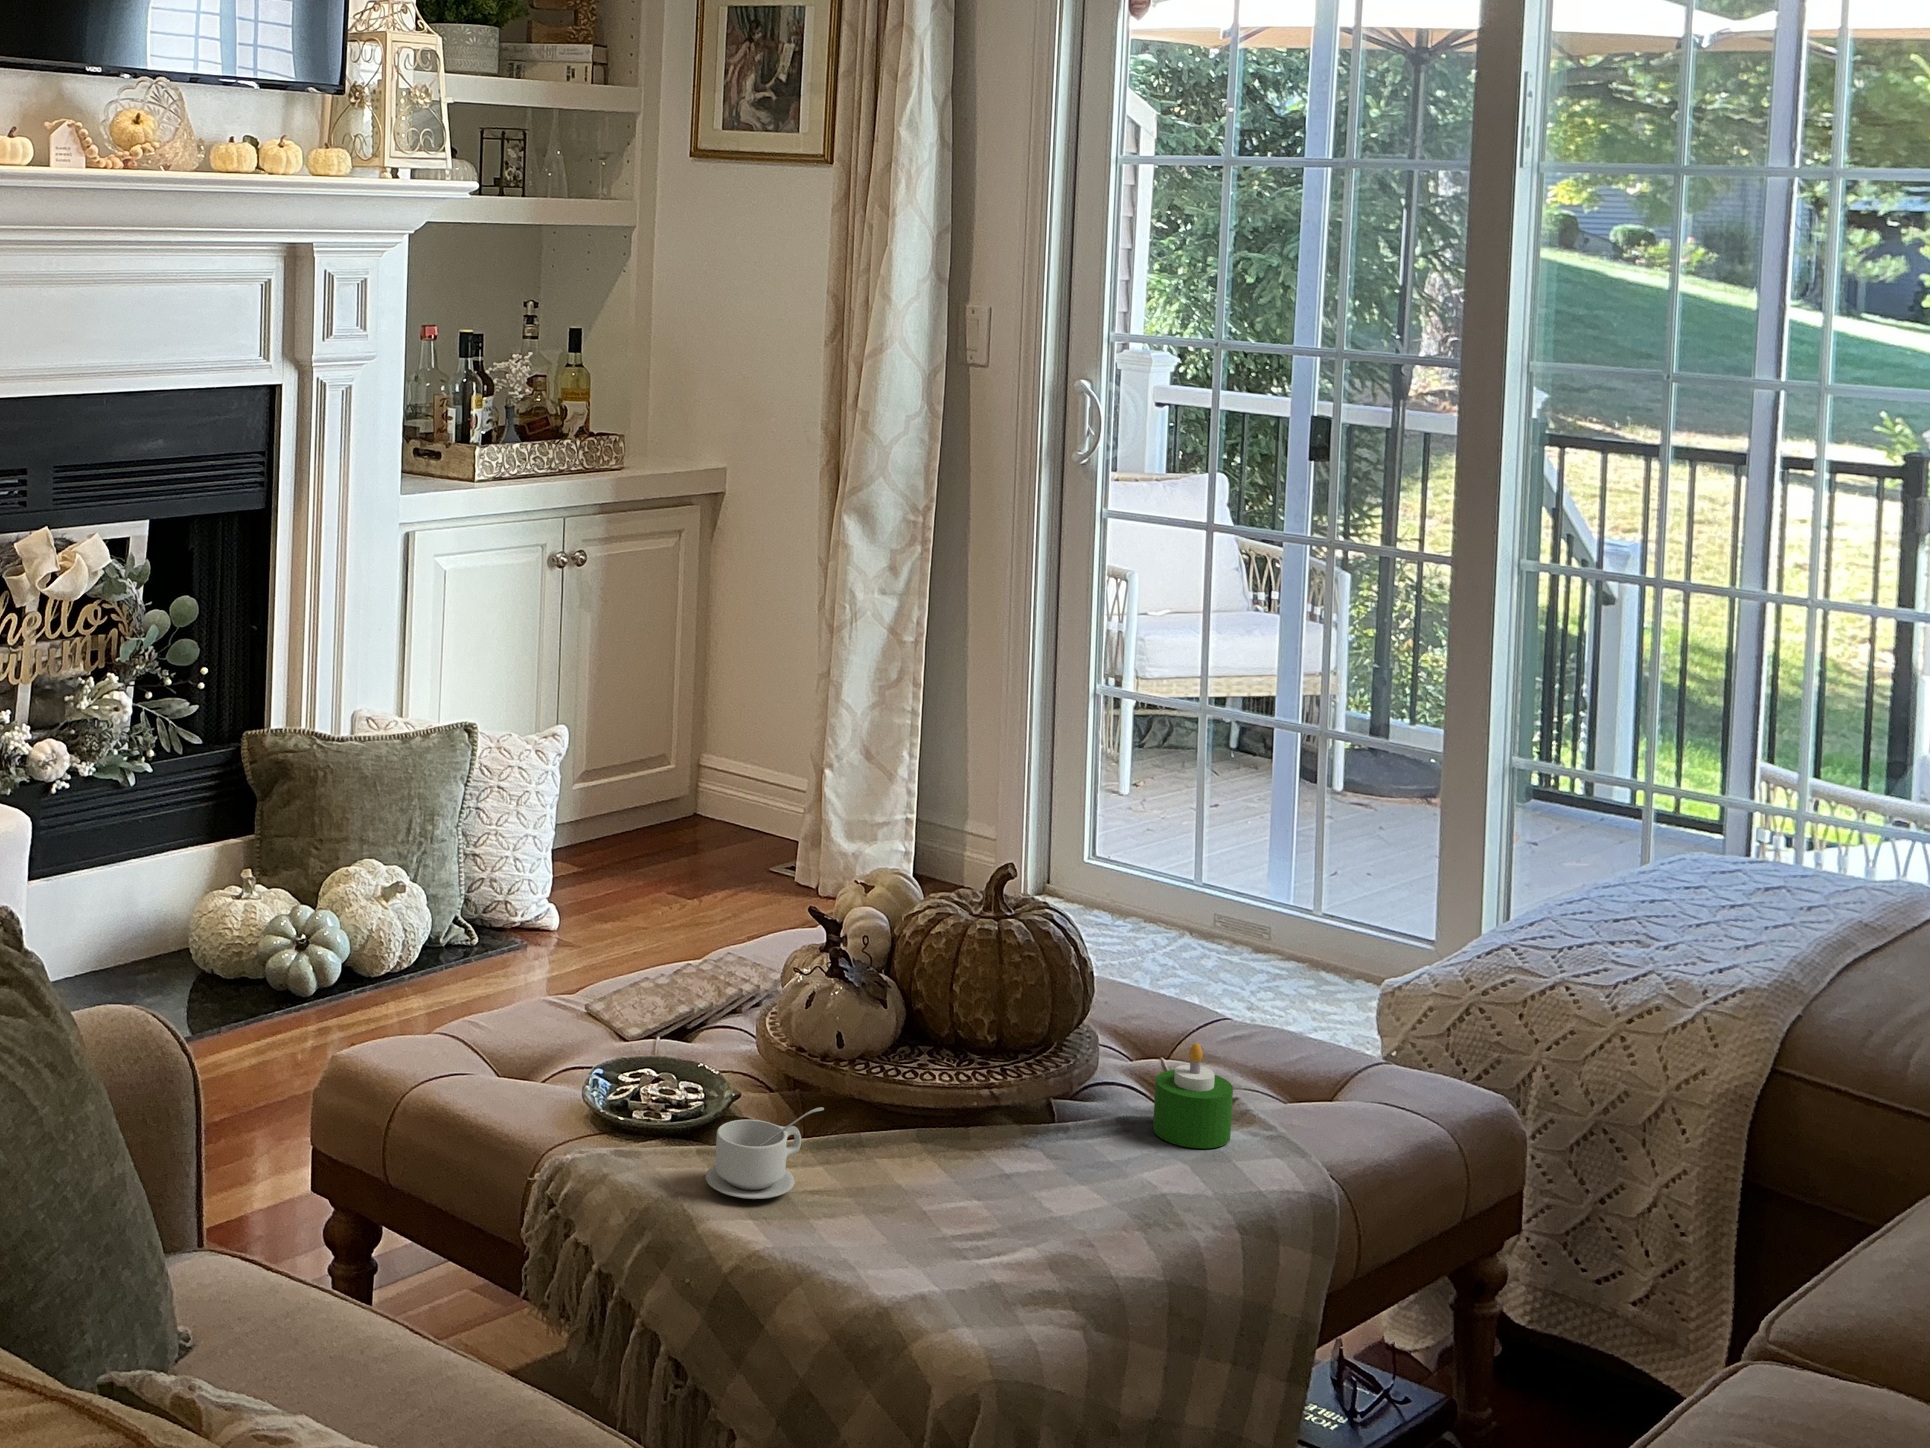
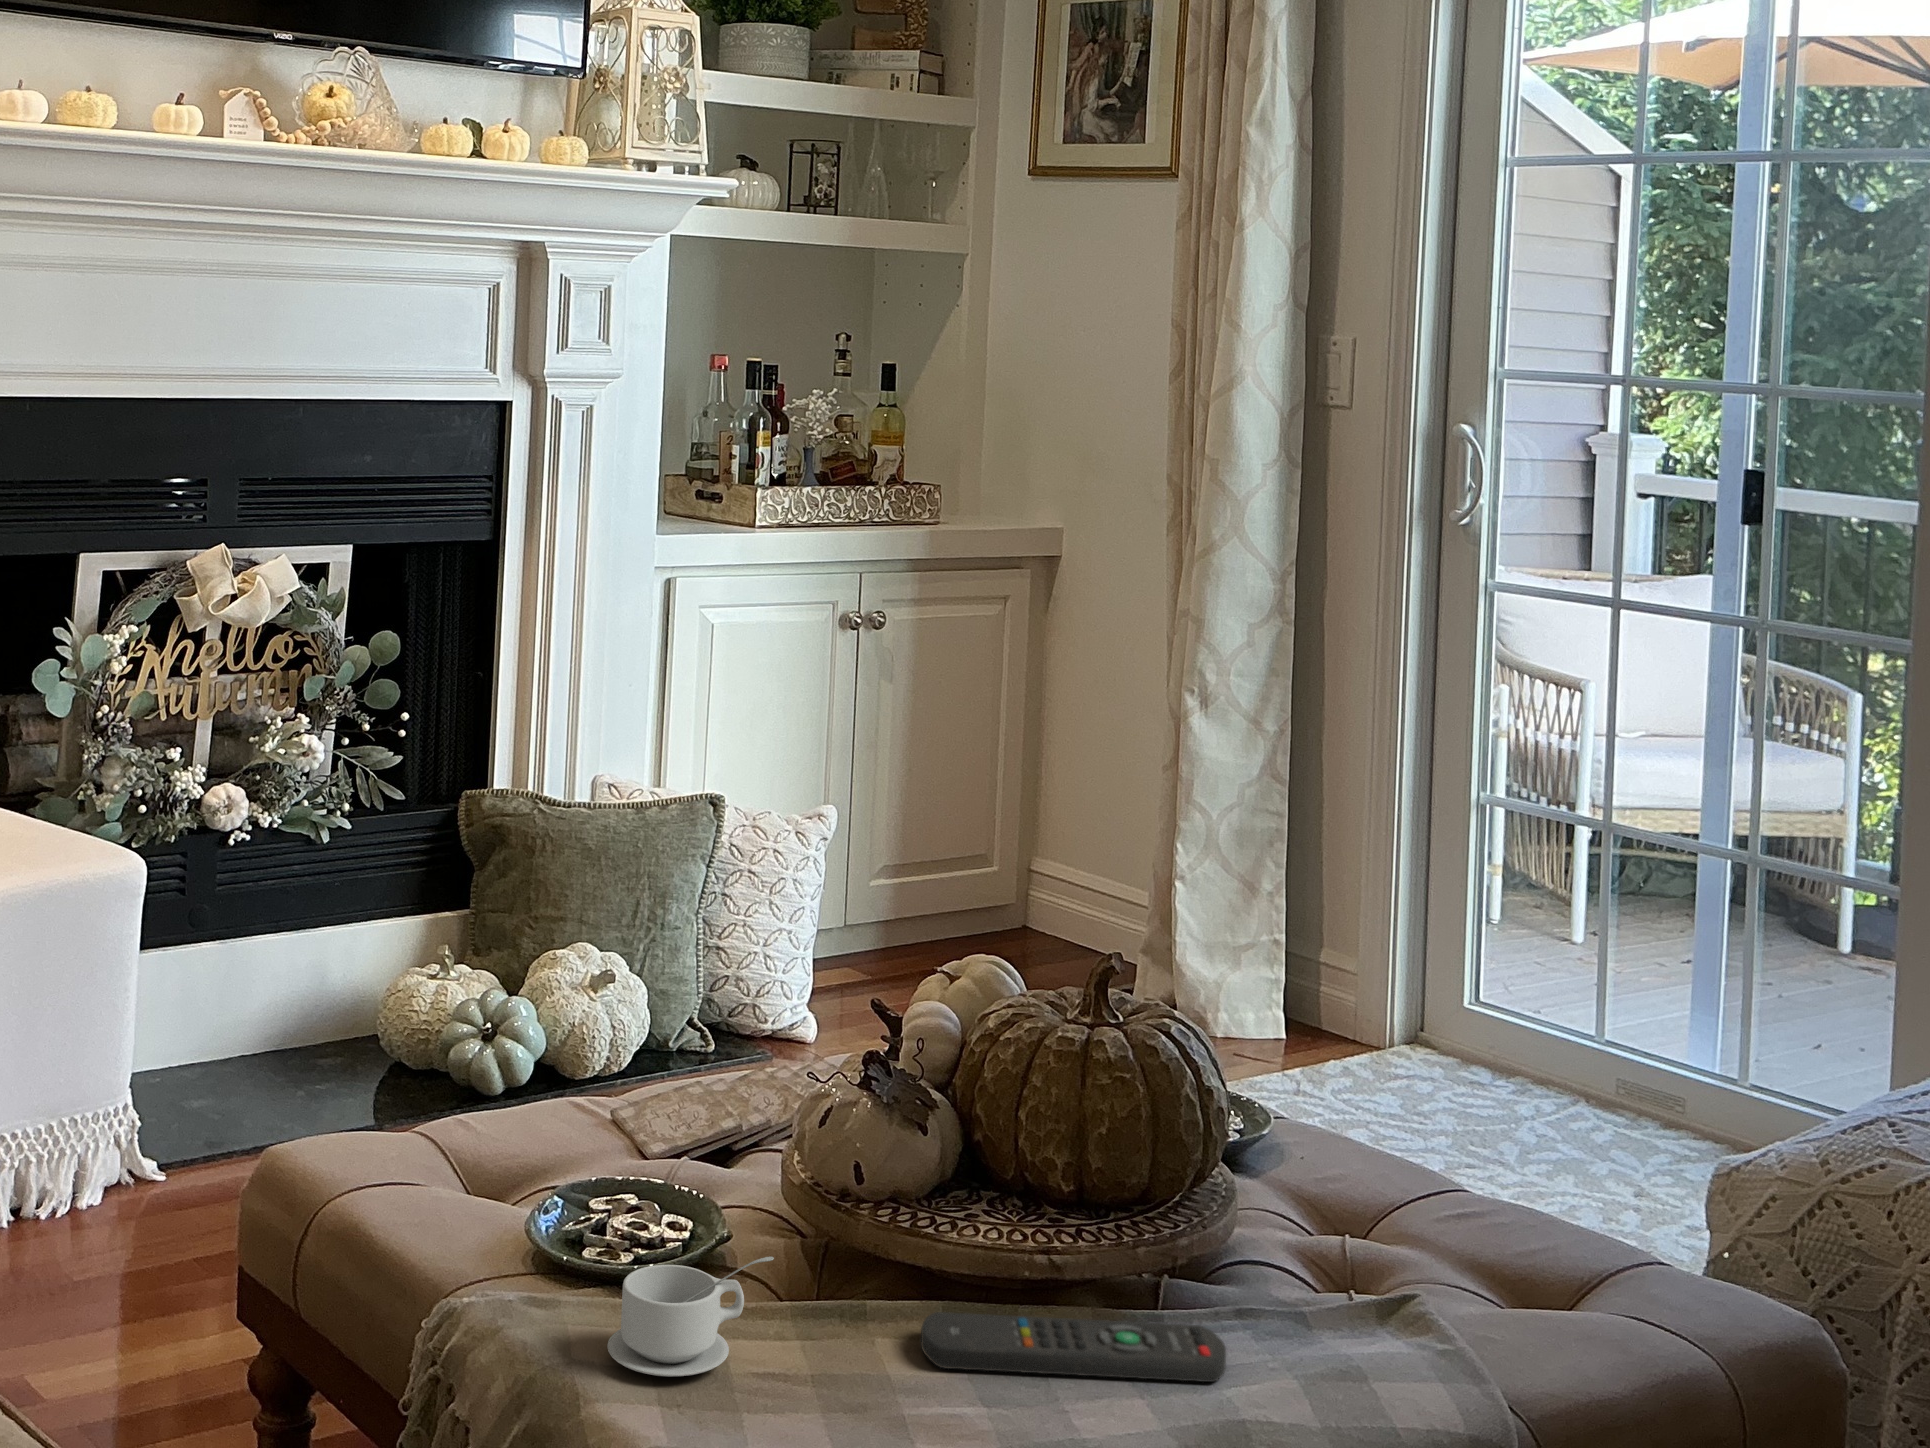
candle: present [1153,1043,1233,1148] -> none [1282,1214,1395,1366]
remote control: none [917,1129,1131,1175] -> present [921,1312,1226,1382]

